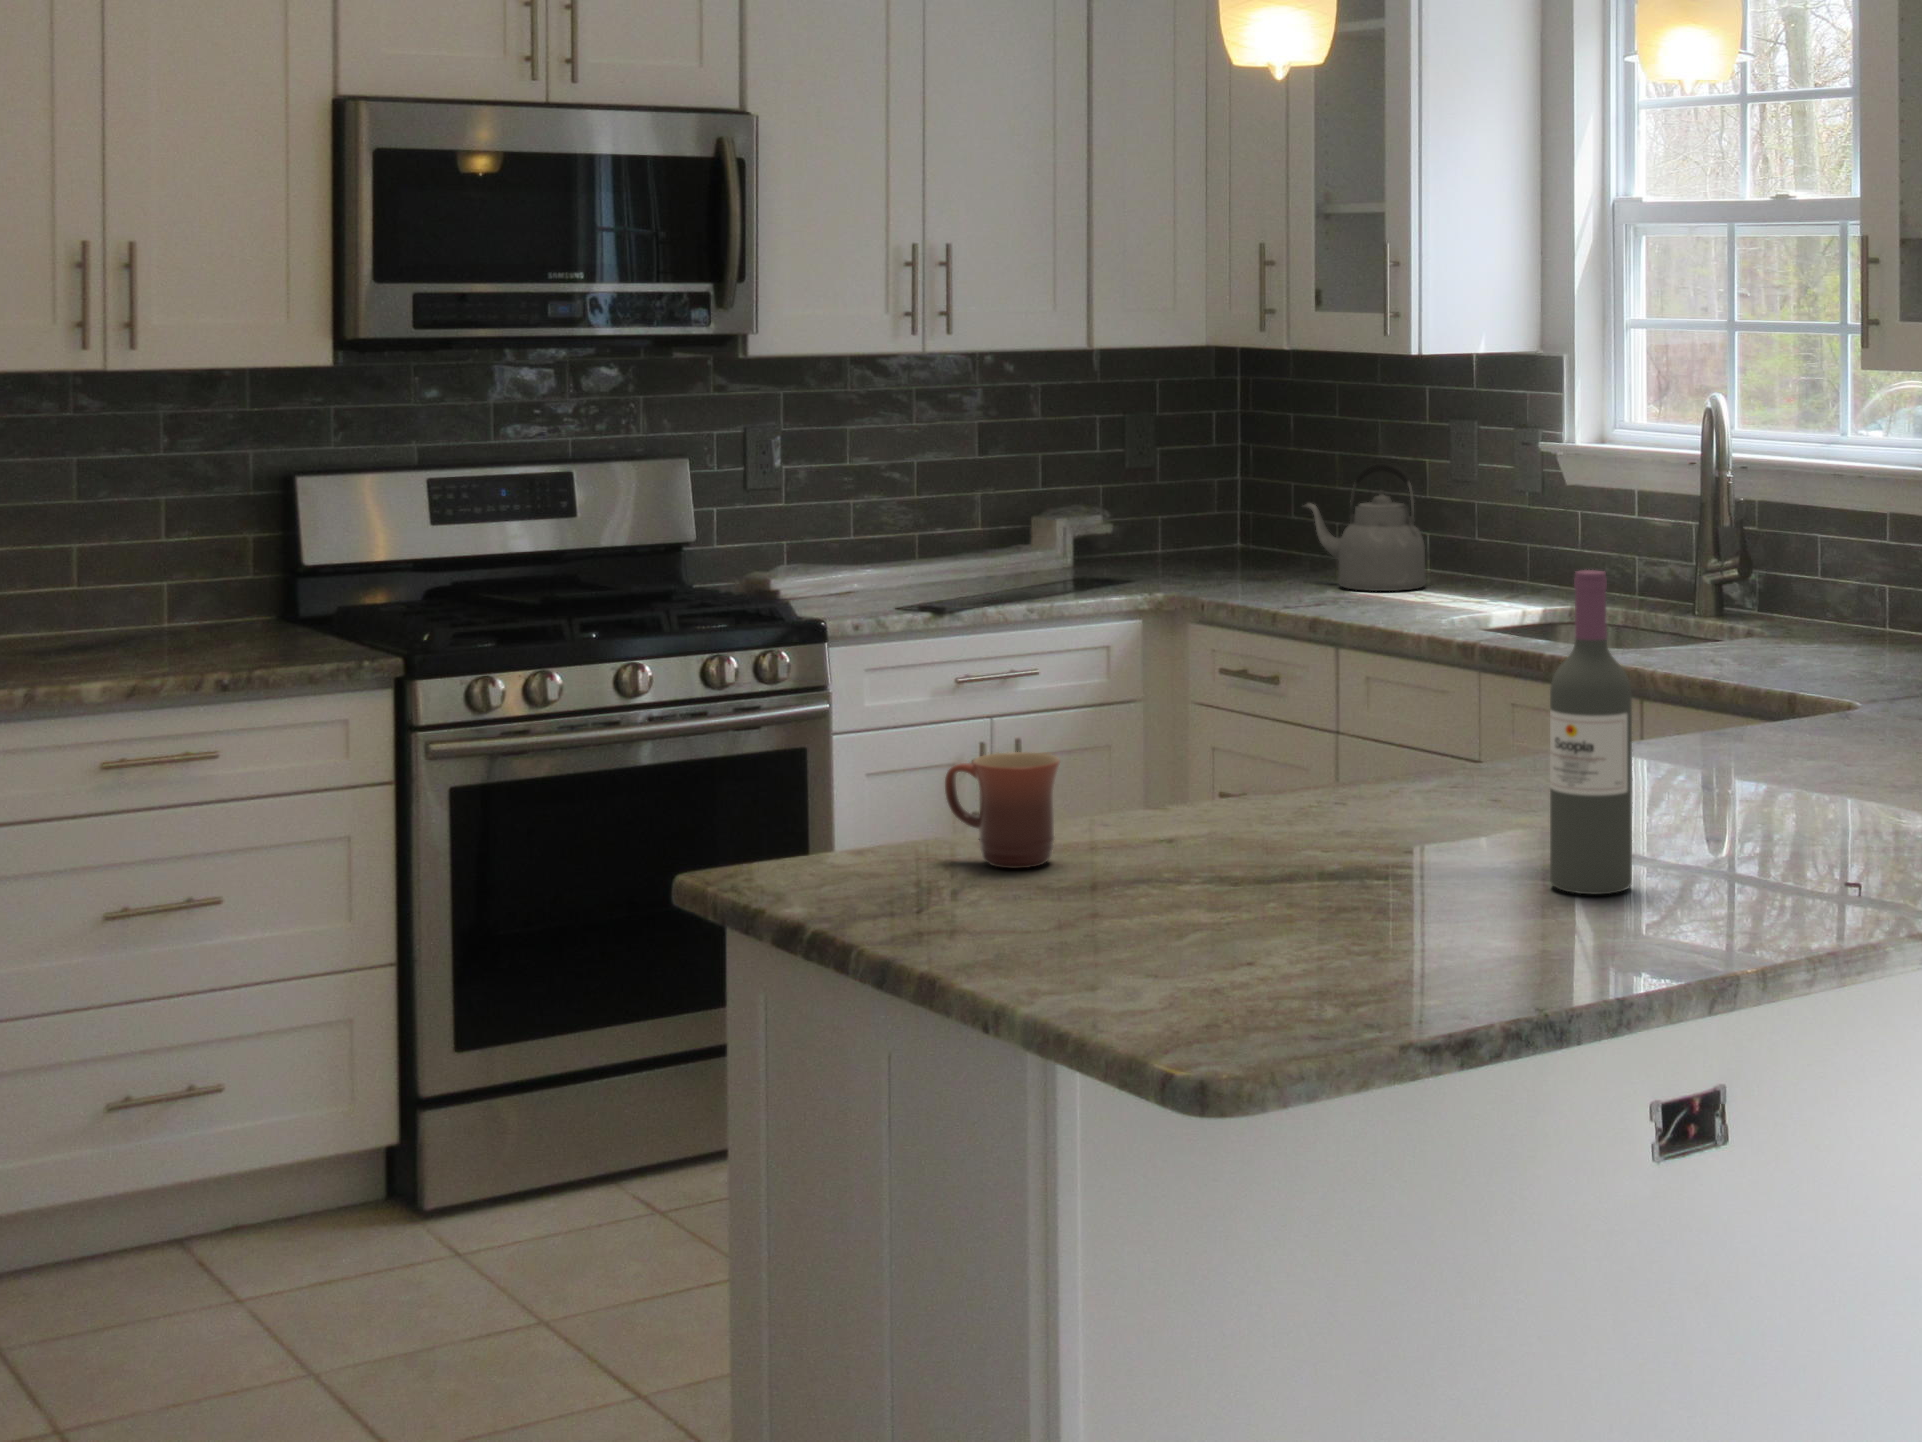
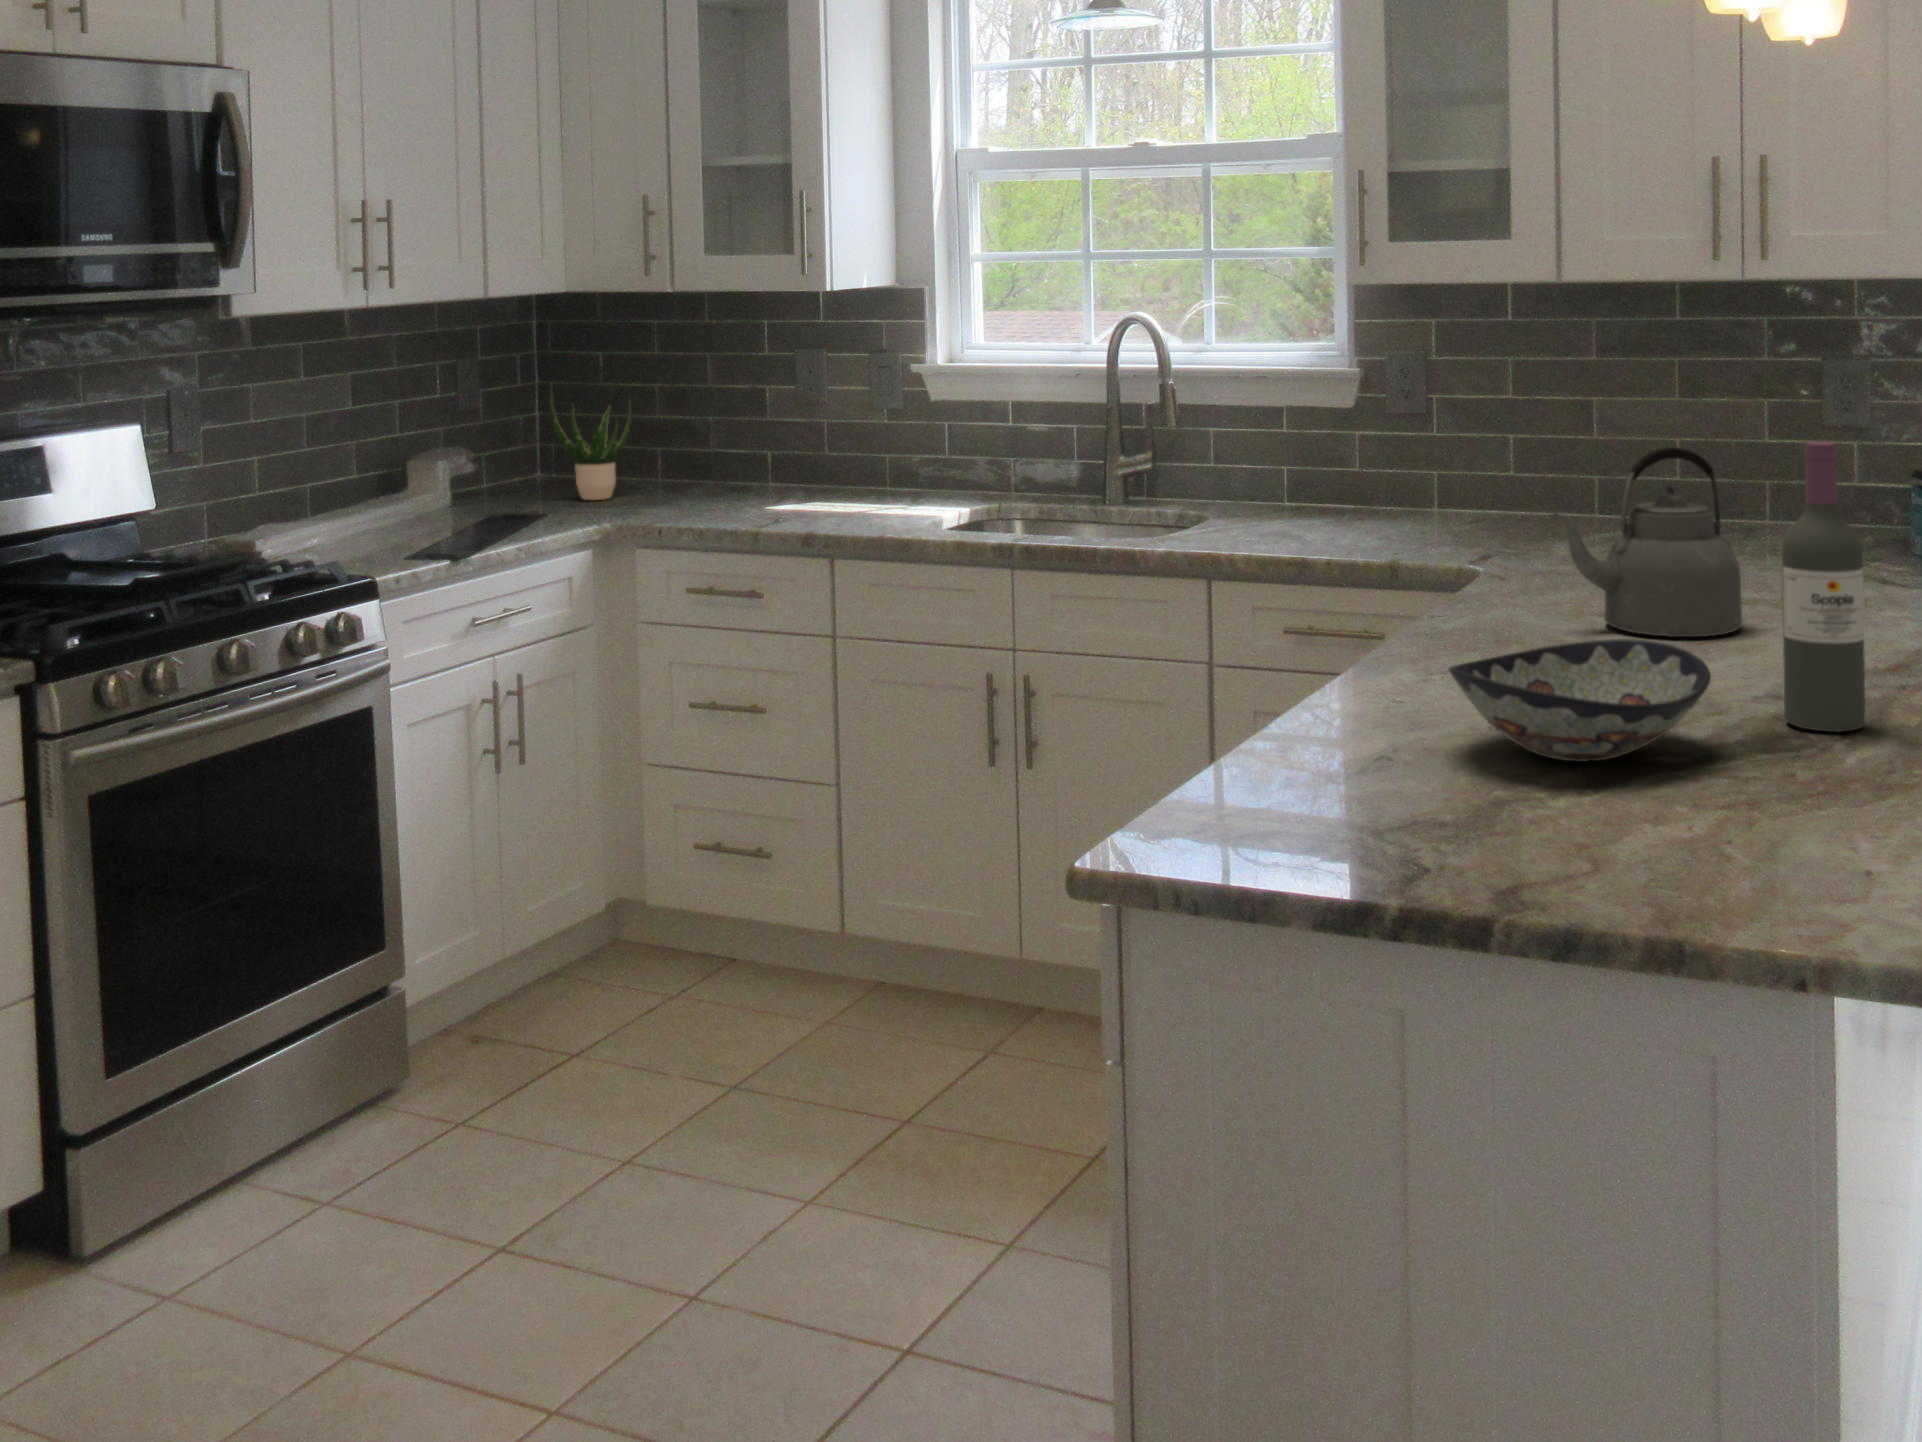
potted plant: none [1183,449,1265,572] -> present [550,396,632,500]
kettle: present [1304,464,1426,591] -> present [1547,447,1742,637]
mug: present [945,752,1060,868] -> none [1257,666,1376,784]
decorative bowl: none [1143,767,1429,883] -> present [1449,639,1711,761]

